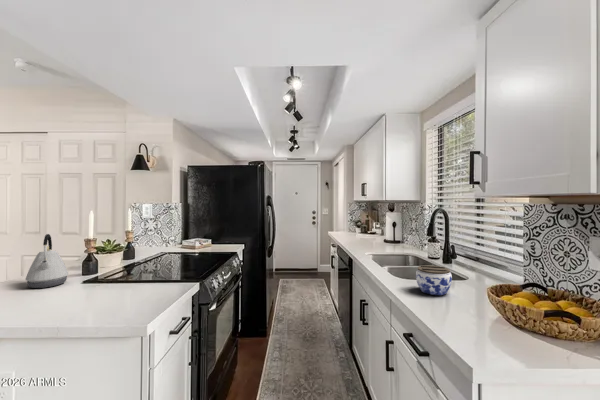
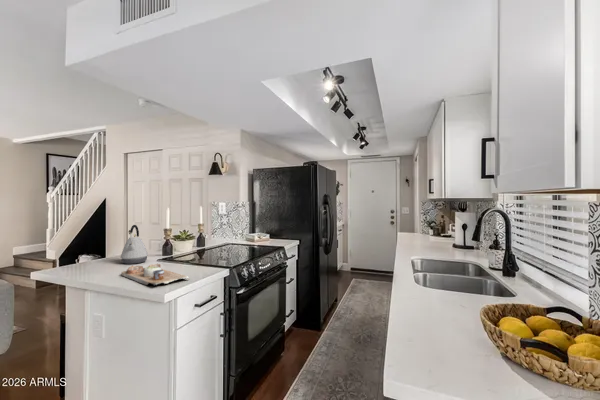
jar: present [416,265,452,295] -> none [424,270,464,303]
cutting board: none [43,284,156,315] -> present [121,264,189,285]

